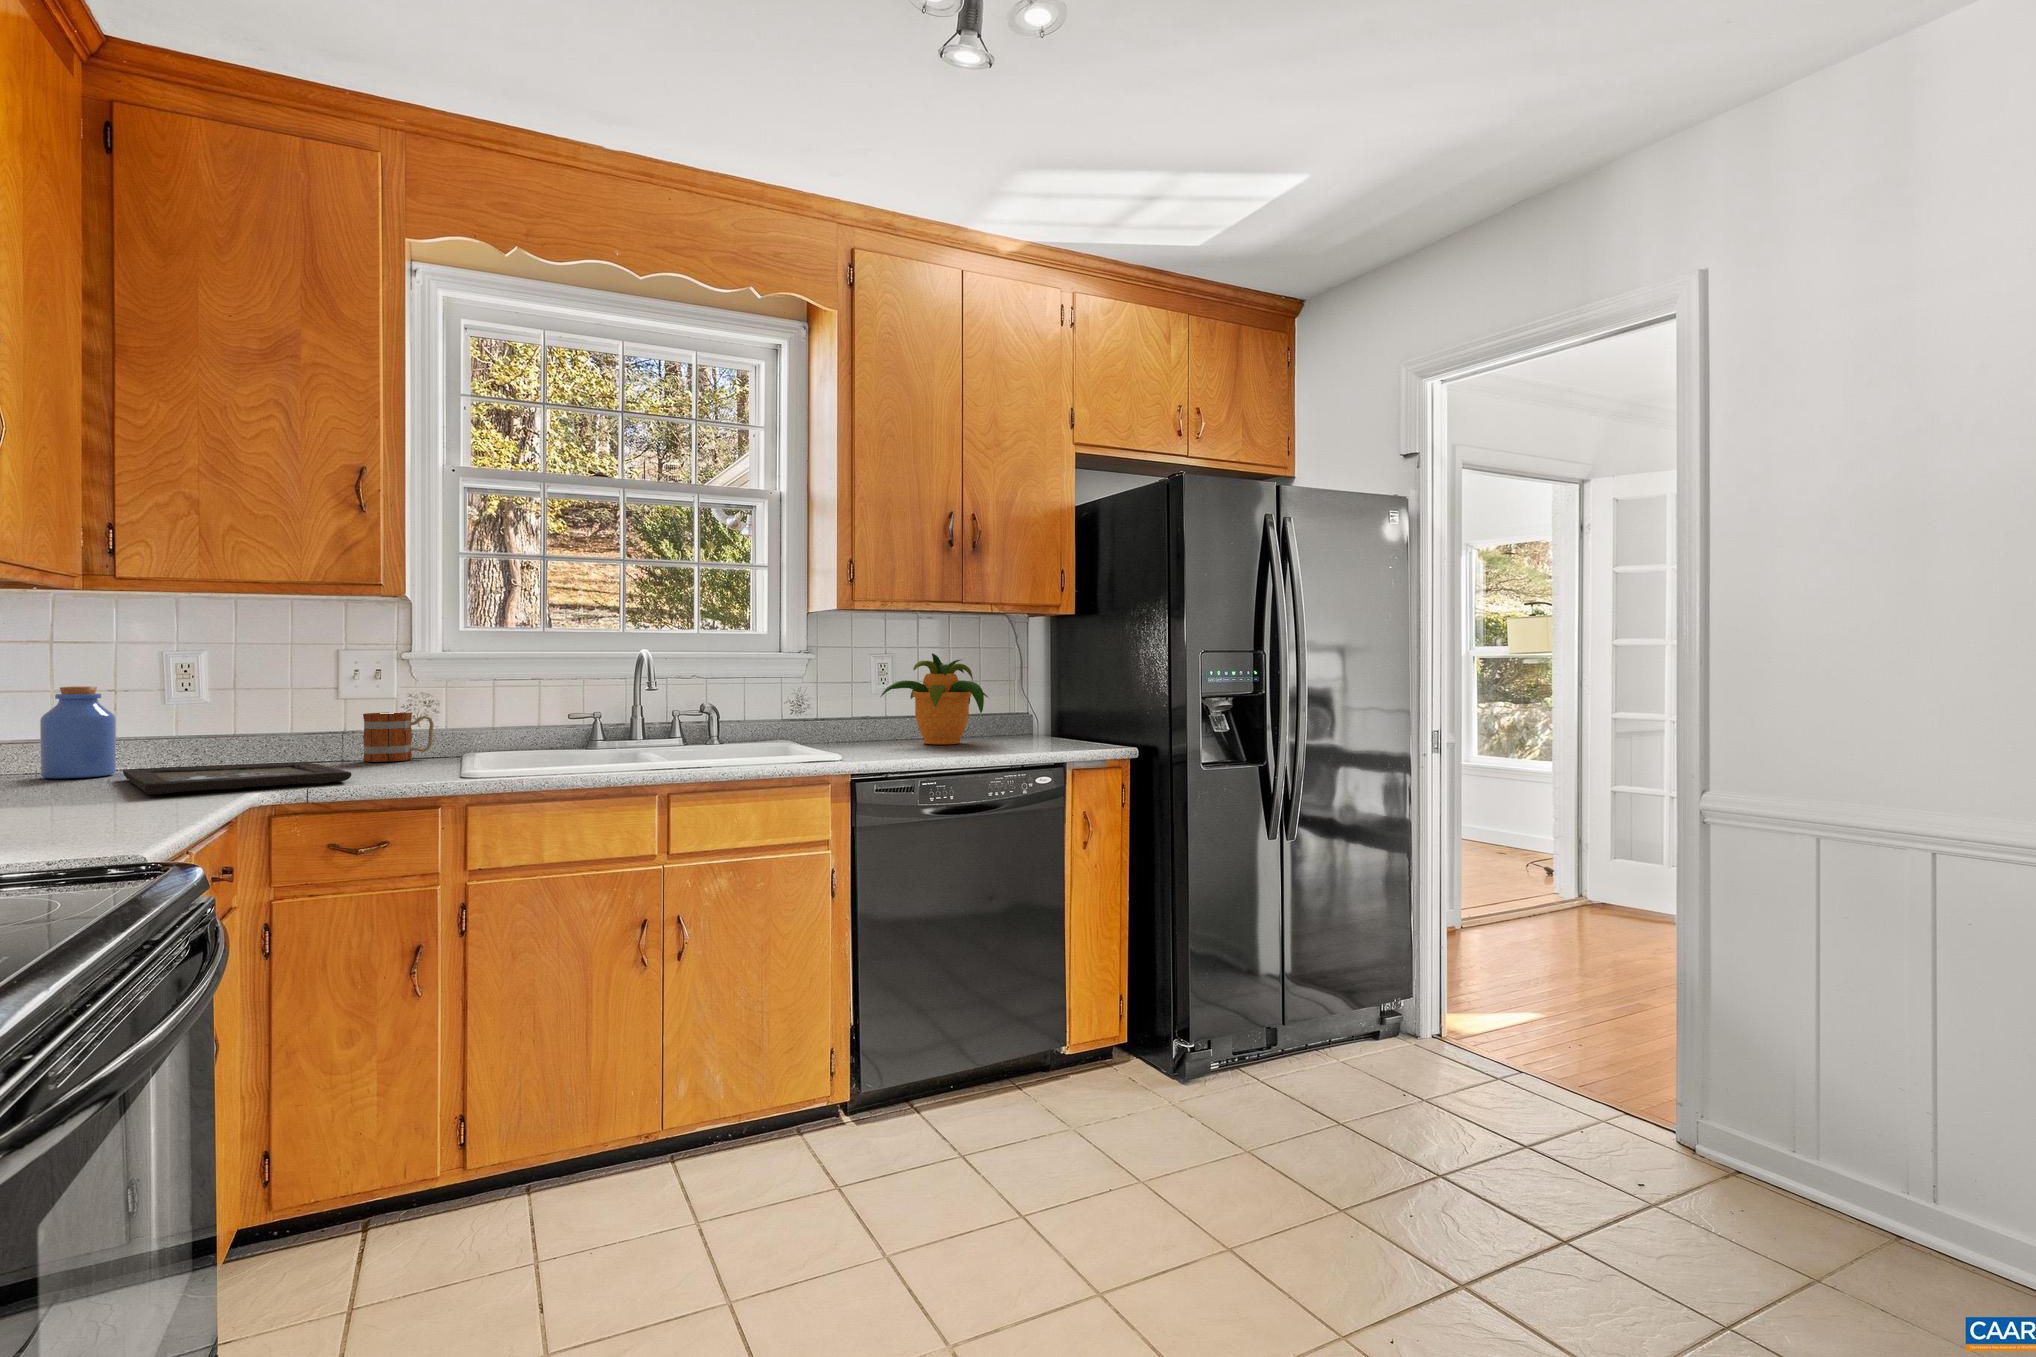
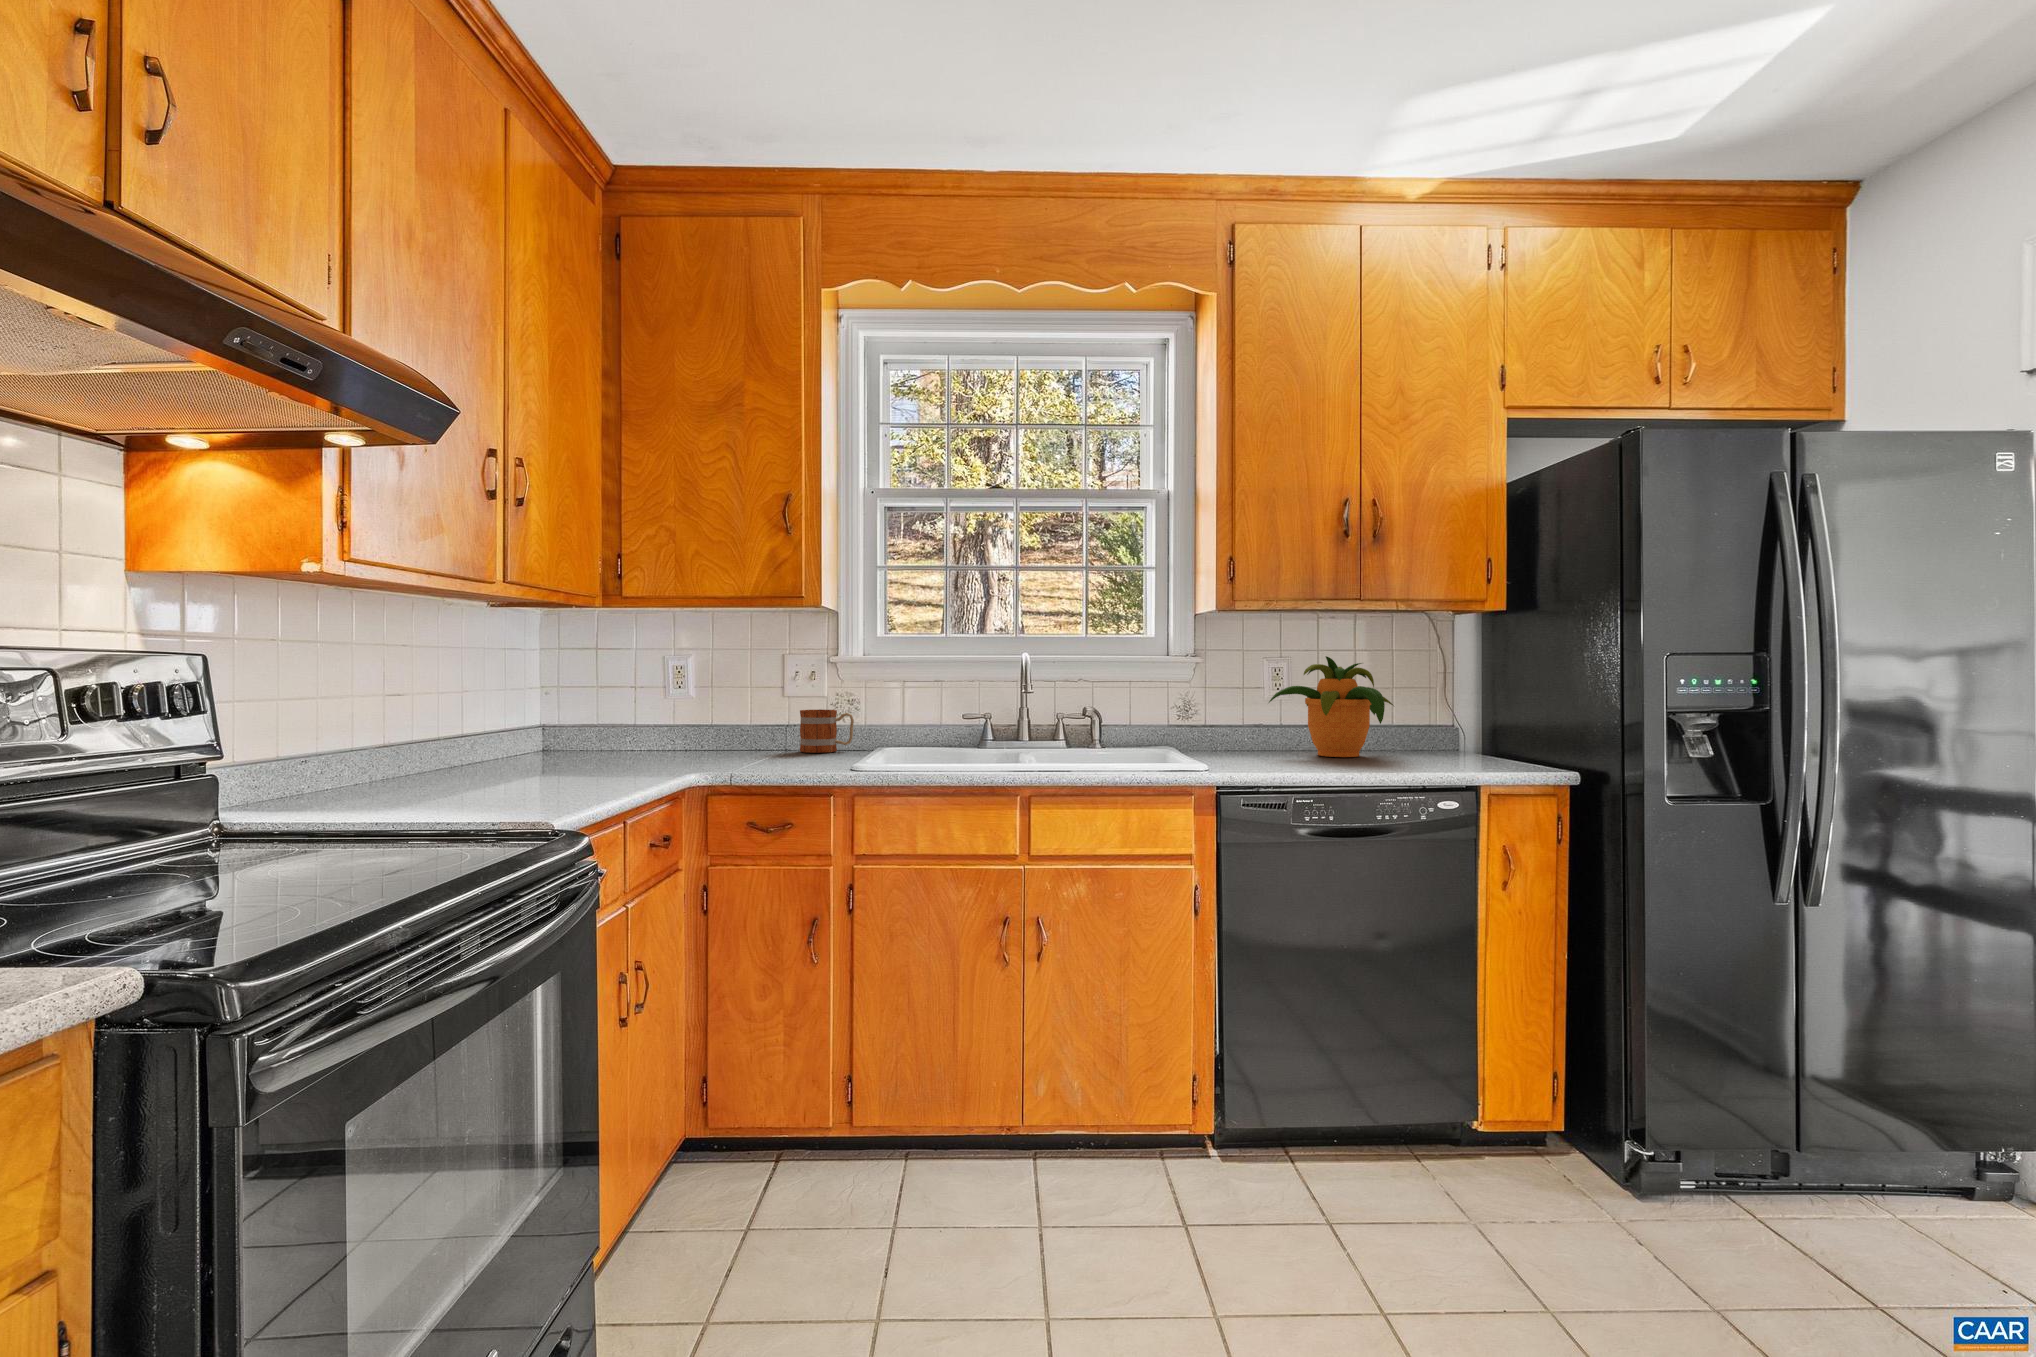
jar: present [40,686,116,778] -> none [583,685,630,756]
tray: present [123,762,351,794] -> none [624,751,771,773]

